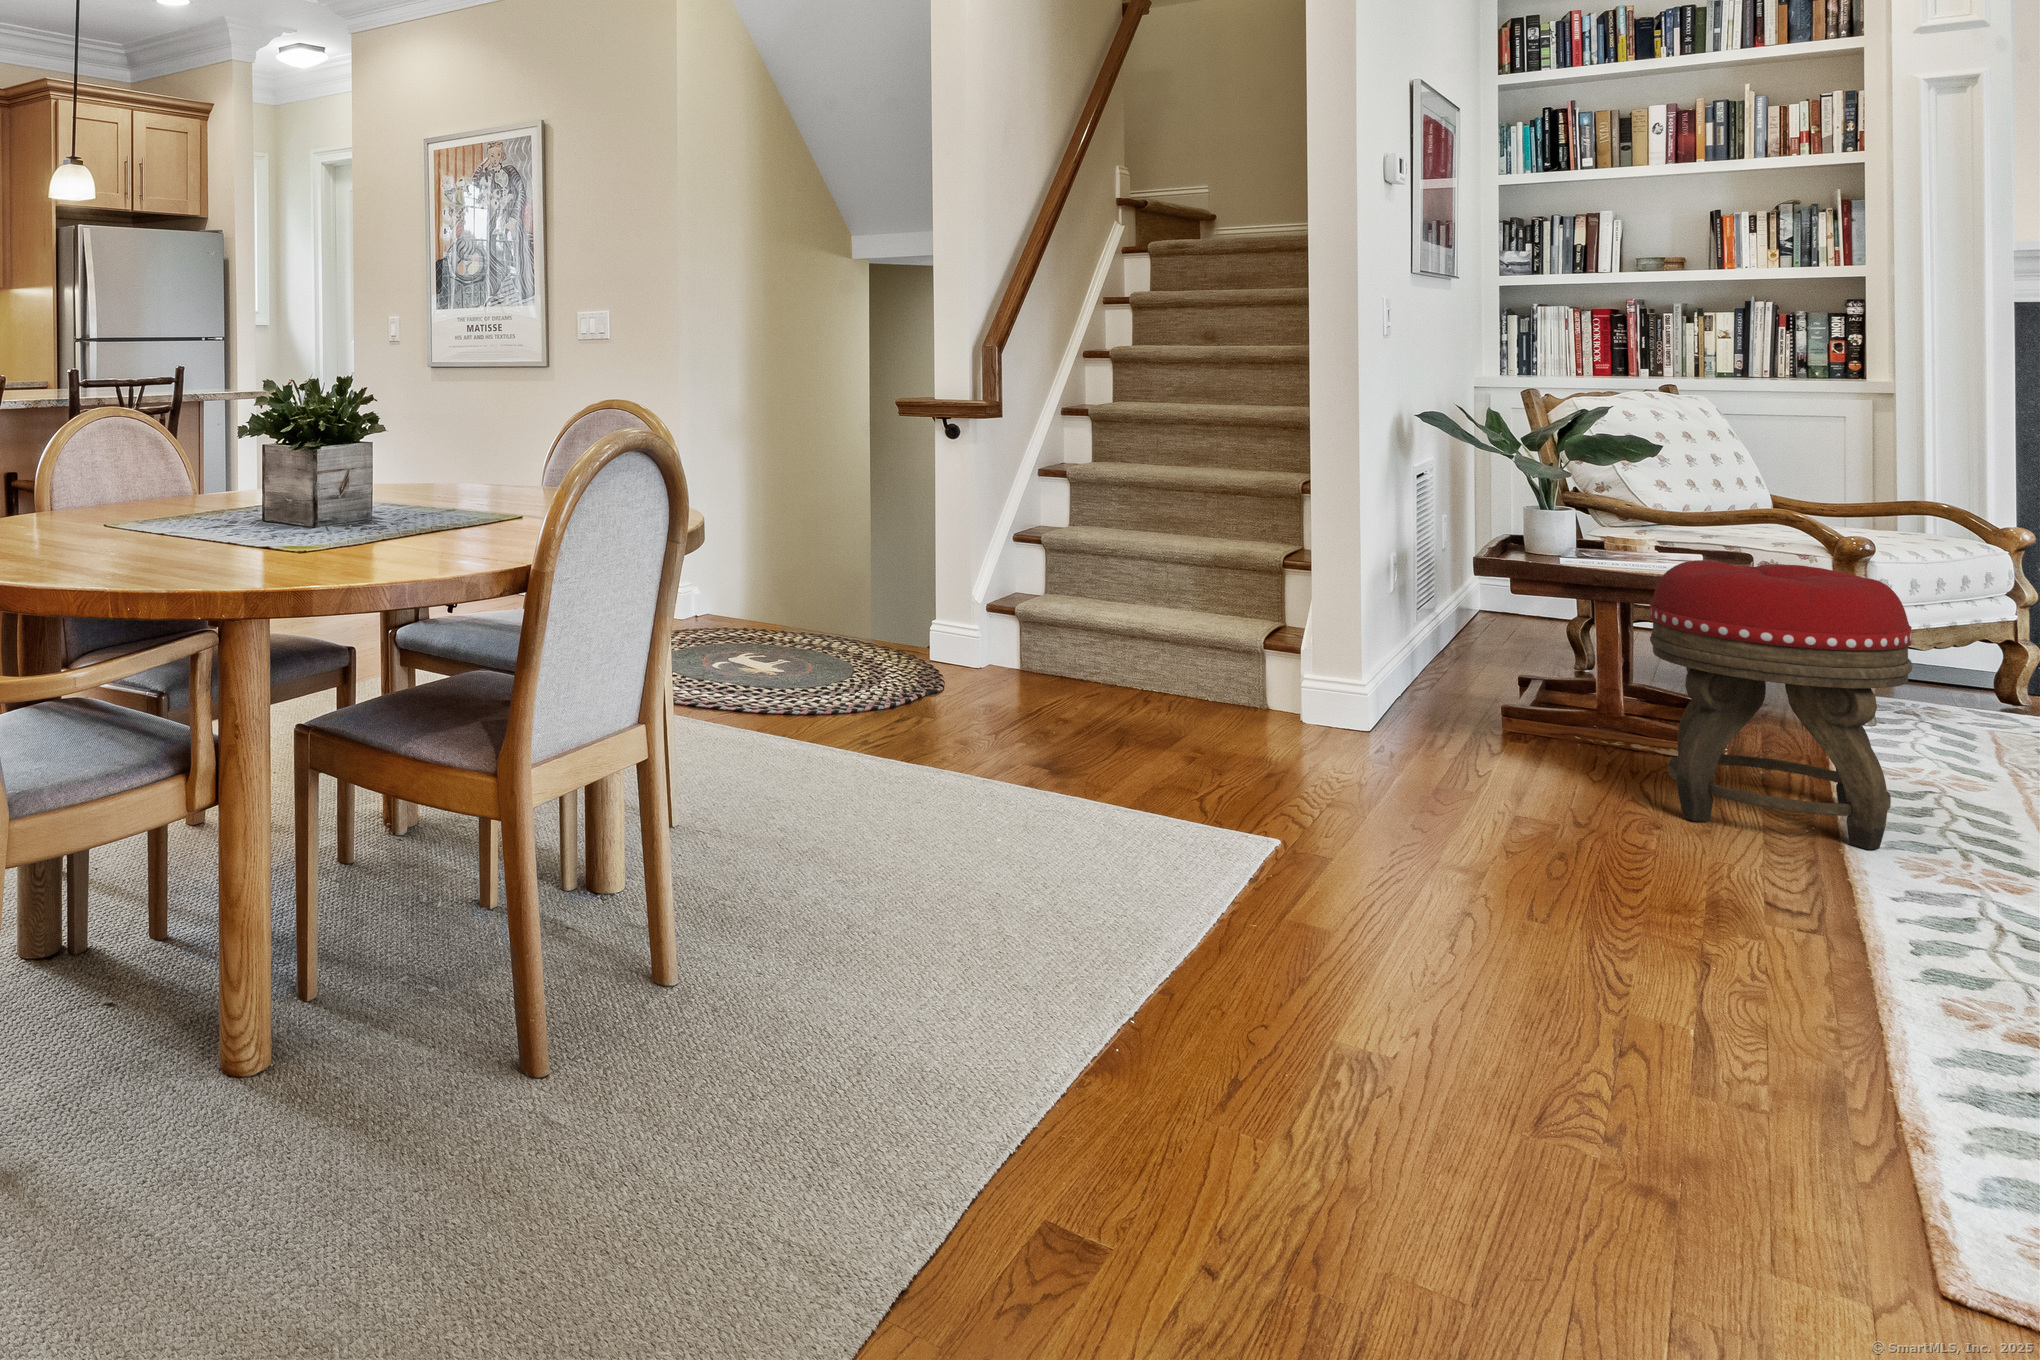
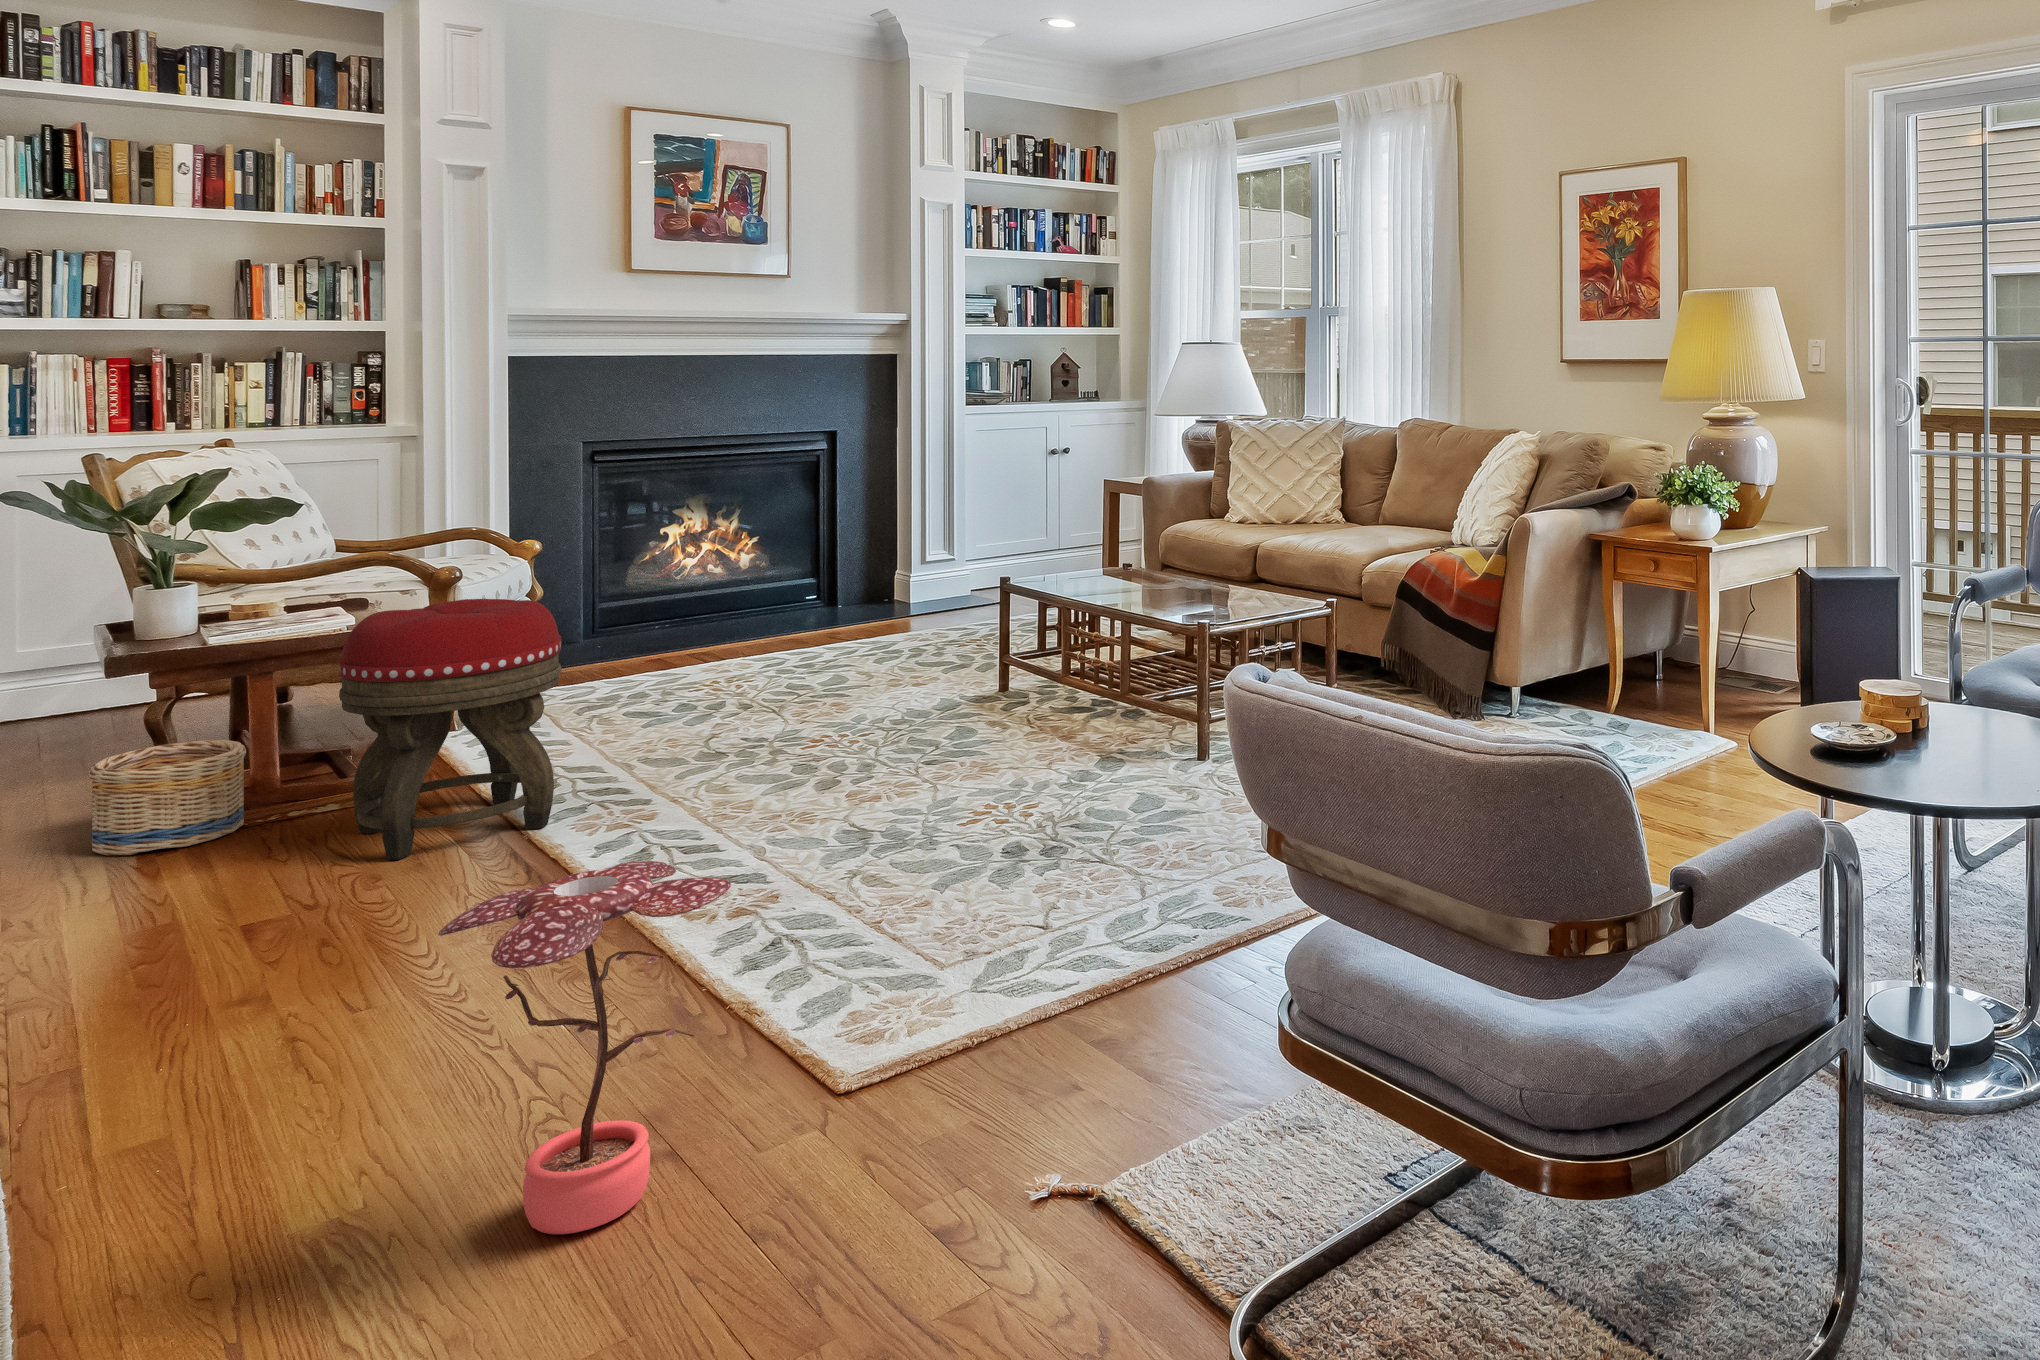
basket: none [1473,649,1601,748] -> present [89,740,246,855]
potted plant: none [1411,816,1709,1220] -> present [438,861,731,1234]

